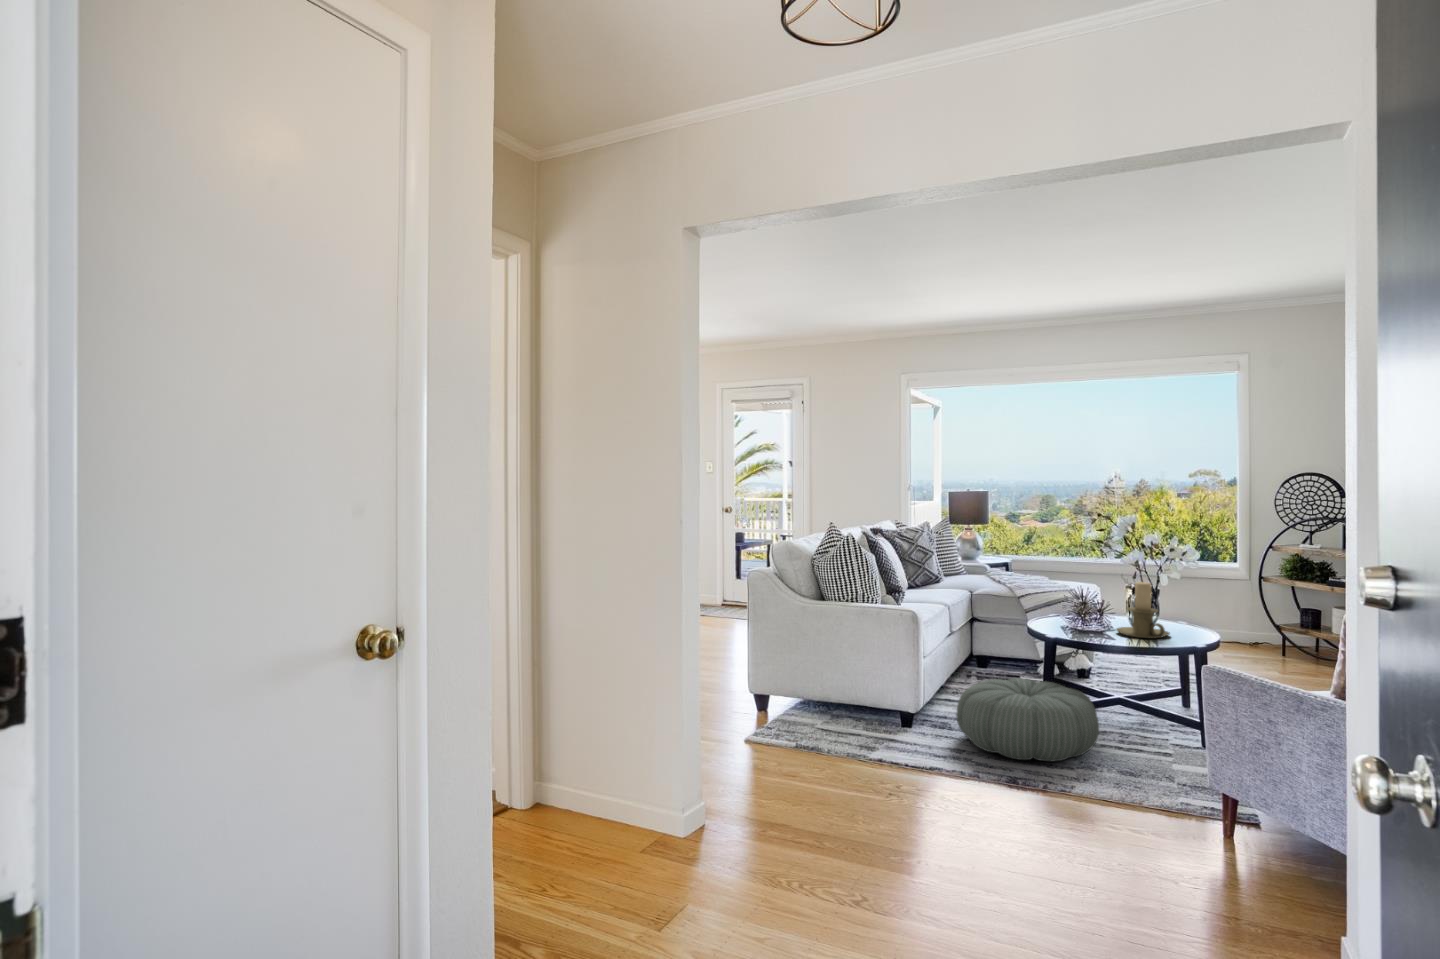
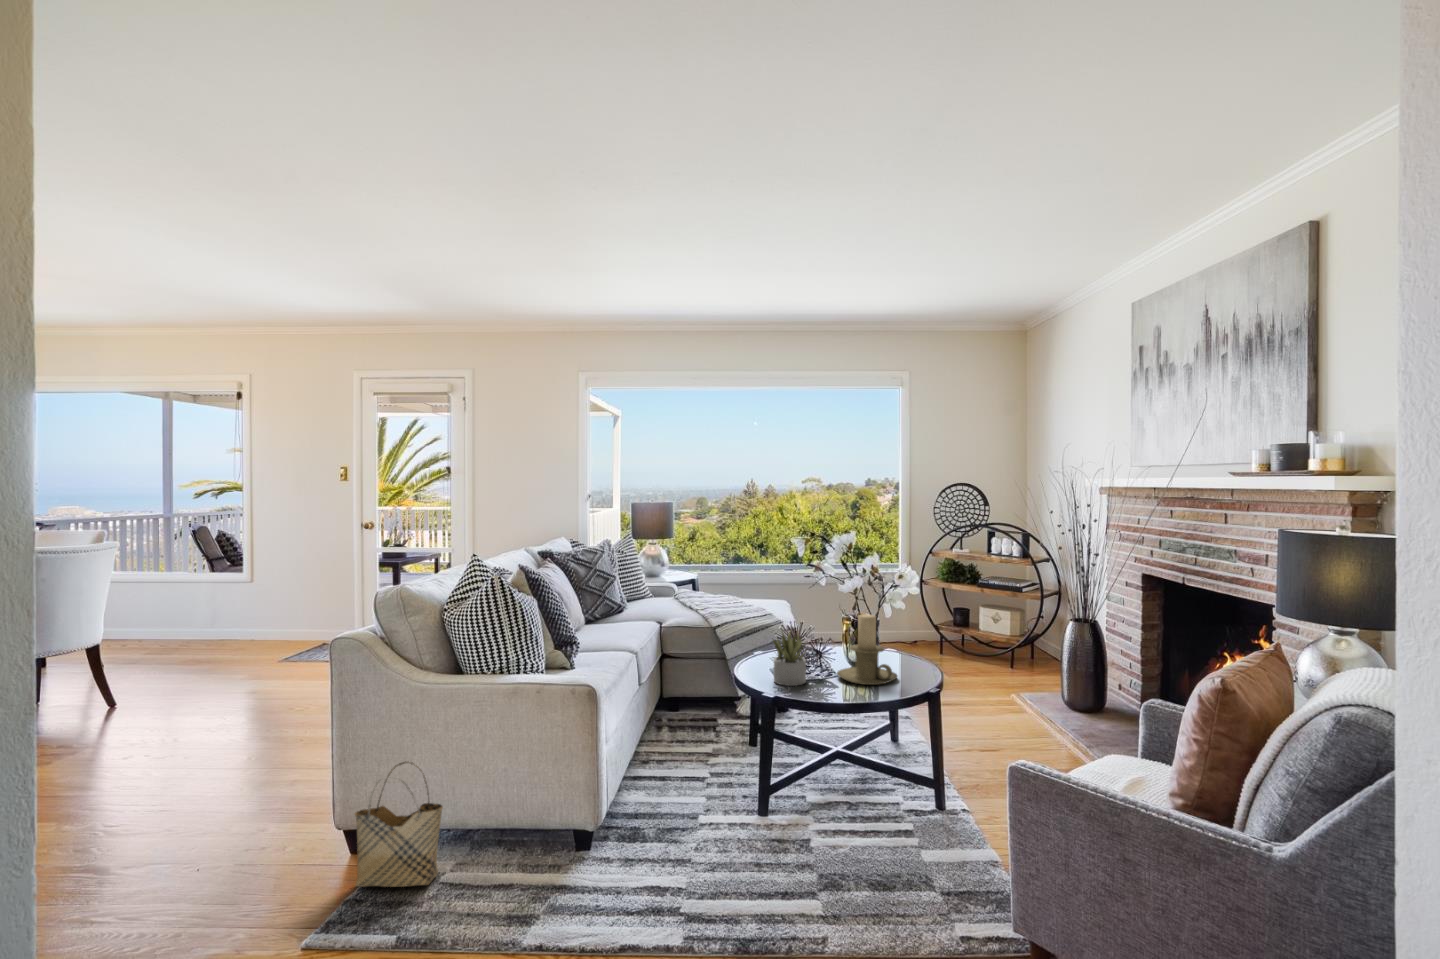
succulent plant: none [1058,590,1089,634] -> present [773,633,806,686]
woven basket: none [761,654,815,731] -> present [355,762,443,887]
pouf: present [956,678,1099,761] -> none [653,756,839,894]

